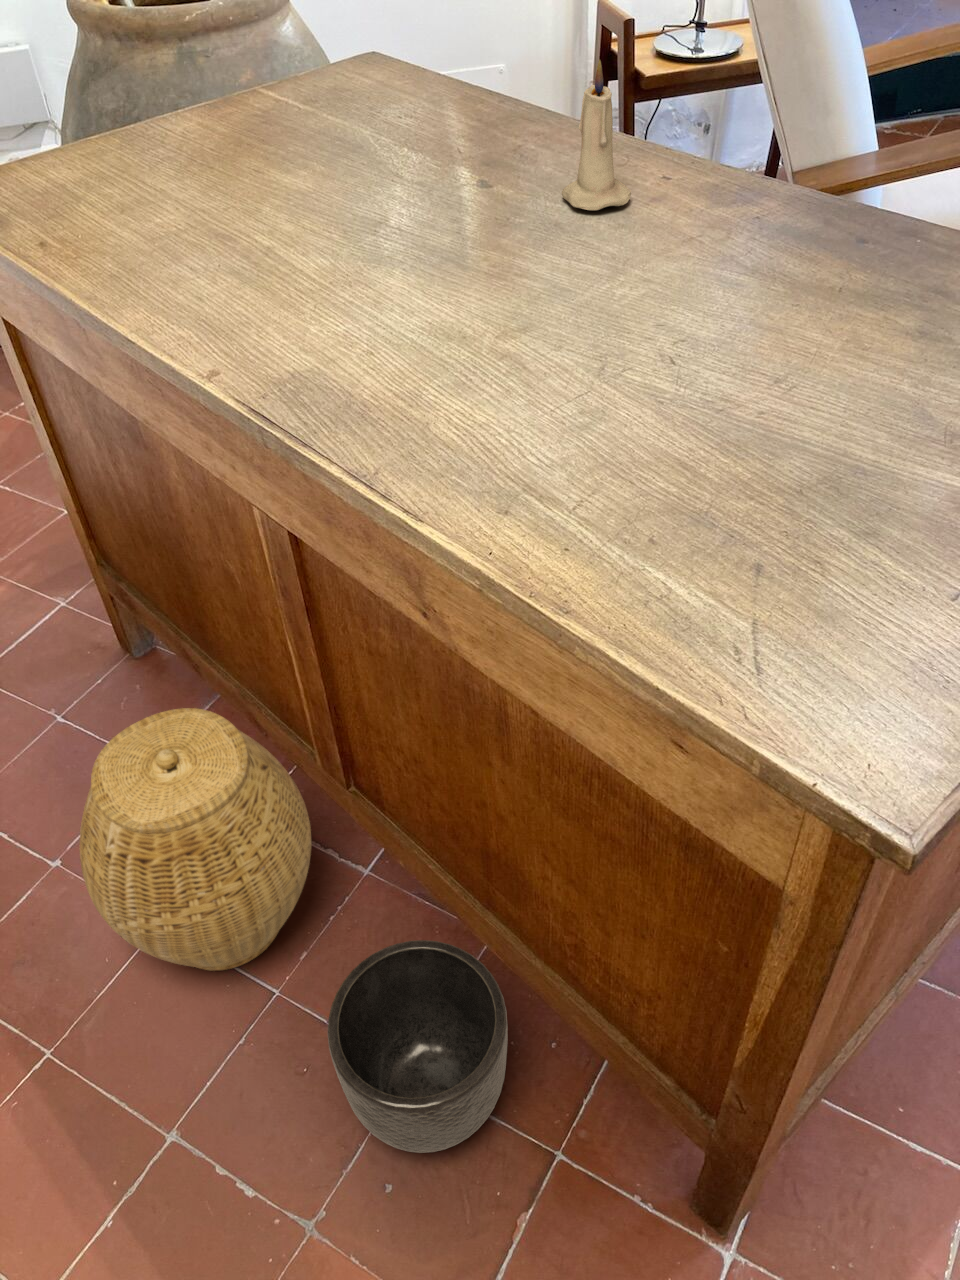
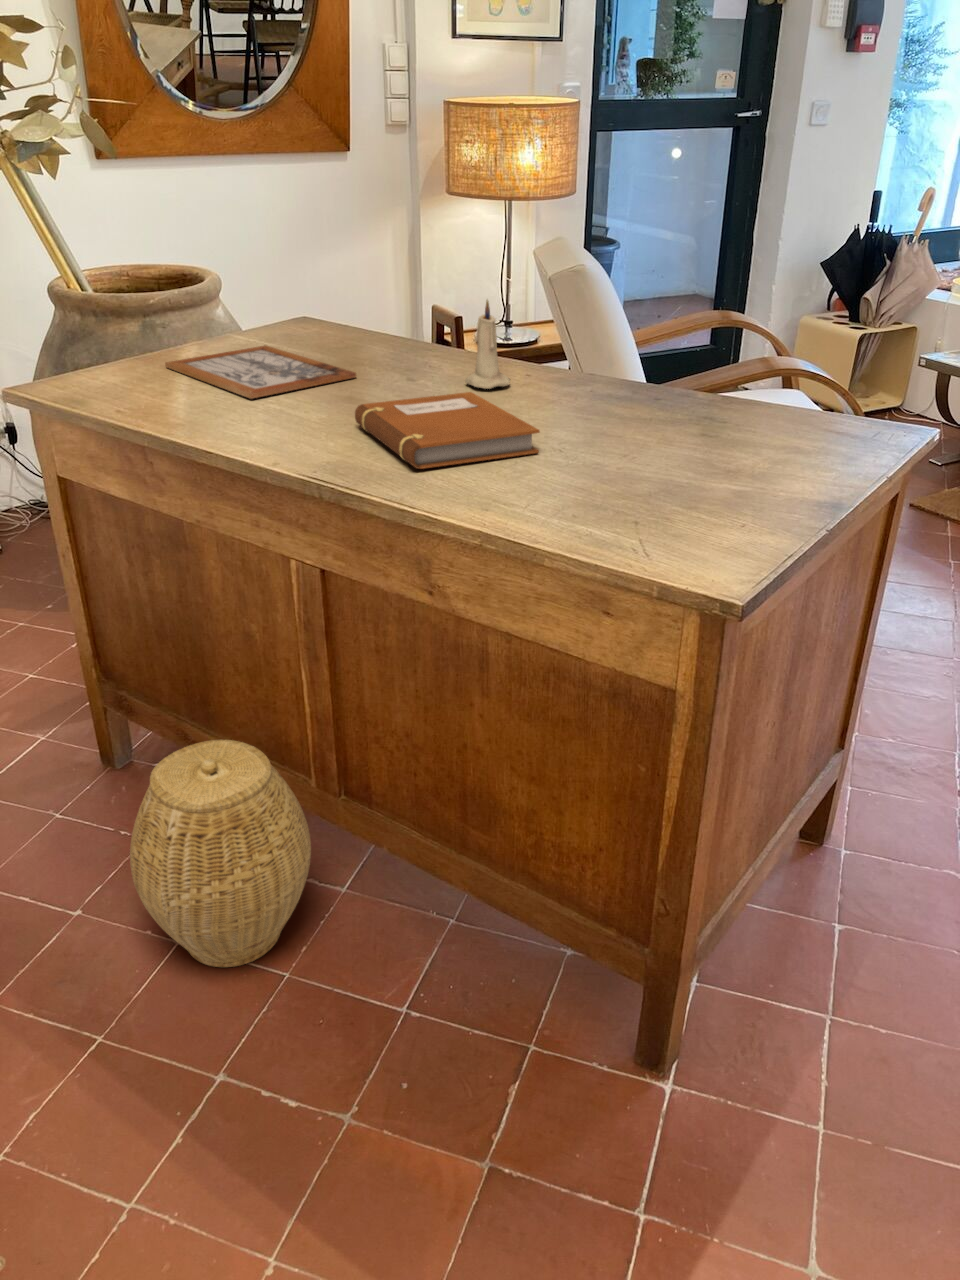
picture frame: none [150,109,406,222] -> present [165,345,356,399]
notebook: none [364,231,636,401] -> present [355,392,540,469]
planter: present [328,940,508,1153] -> none [354,885,489,1050]

